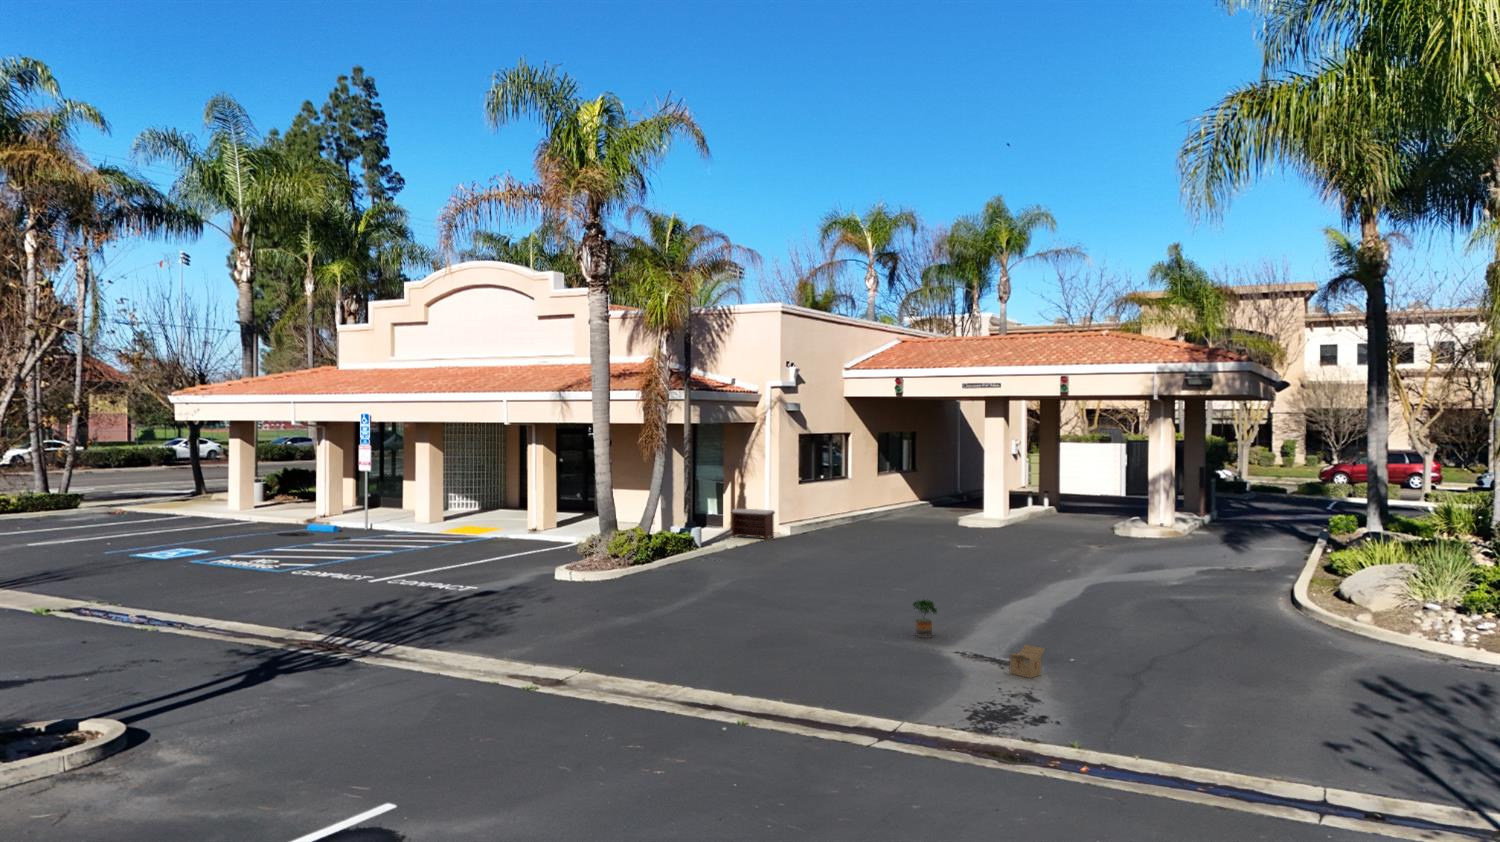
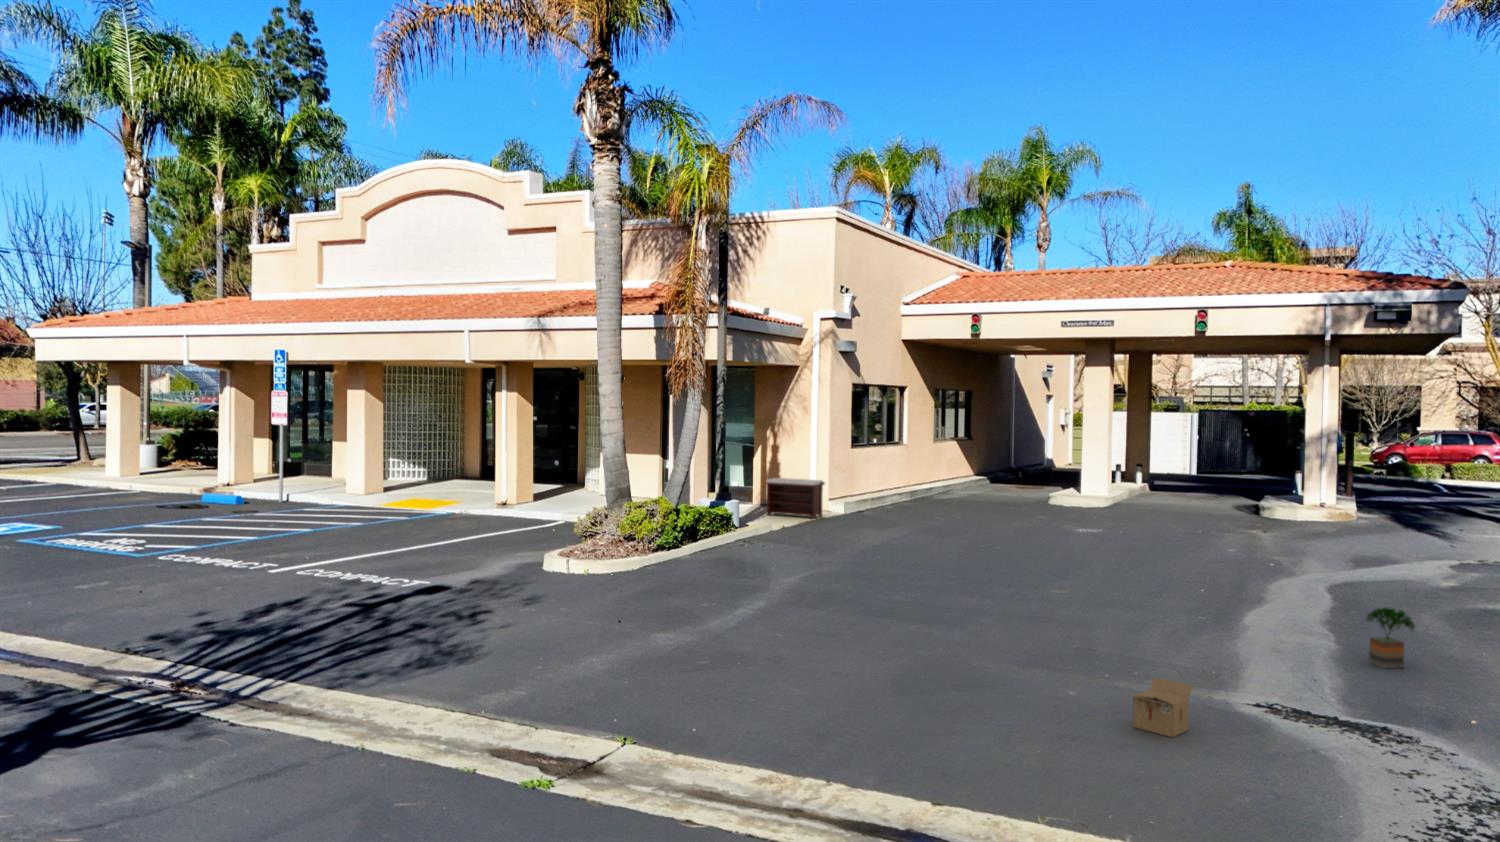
potted tree: present [913,600,937,638] -> present [1366,607,1415,669]
cardboard box: present [1009,645,1044,678] -> present [1133,677,1193,737]

